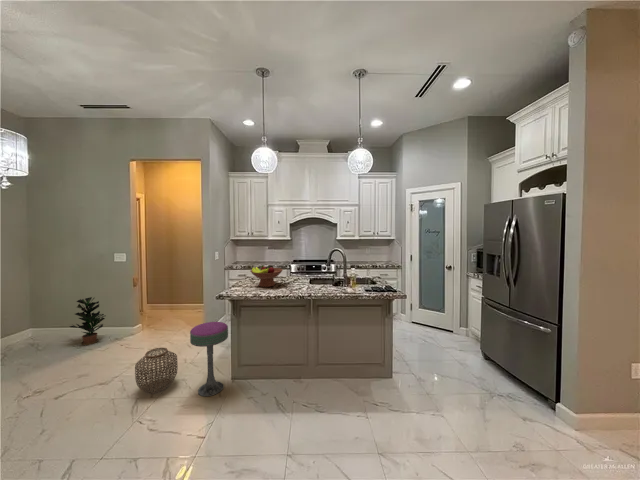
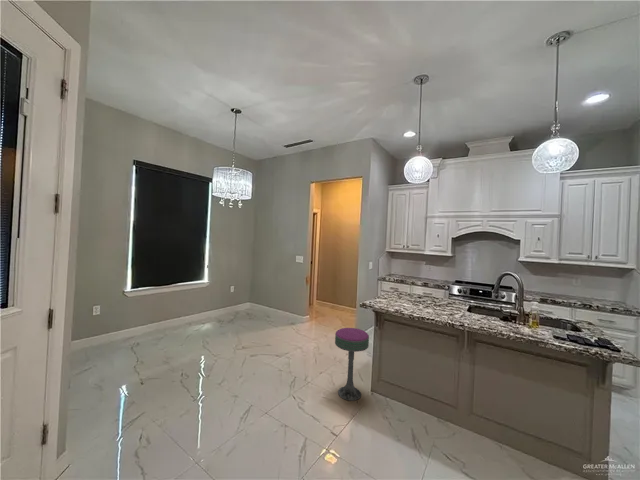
fruit bowl: present [251,265,282,287] -> none [395,281,432,305]
potted plant: present [70,297,105,345] -> none [267,287,288,323]
woven basket: present [135,348,178,394] -> none [295,339,326,378]

